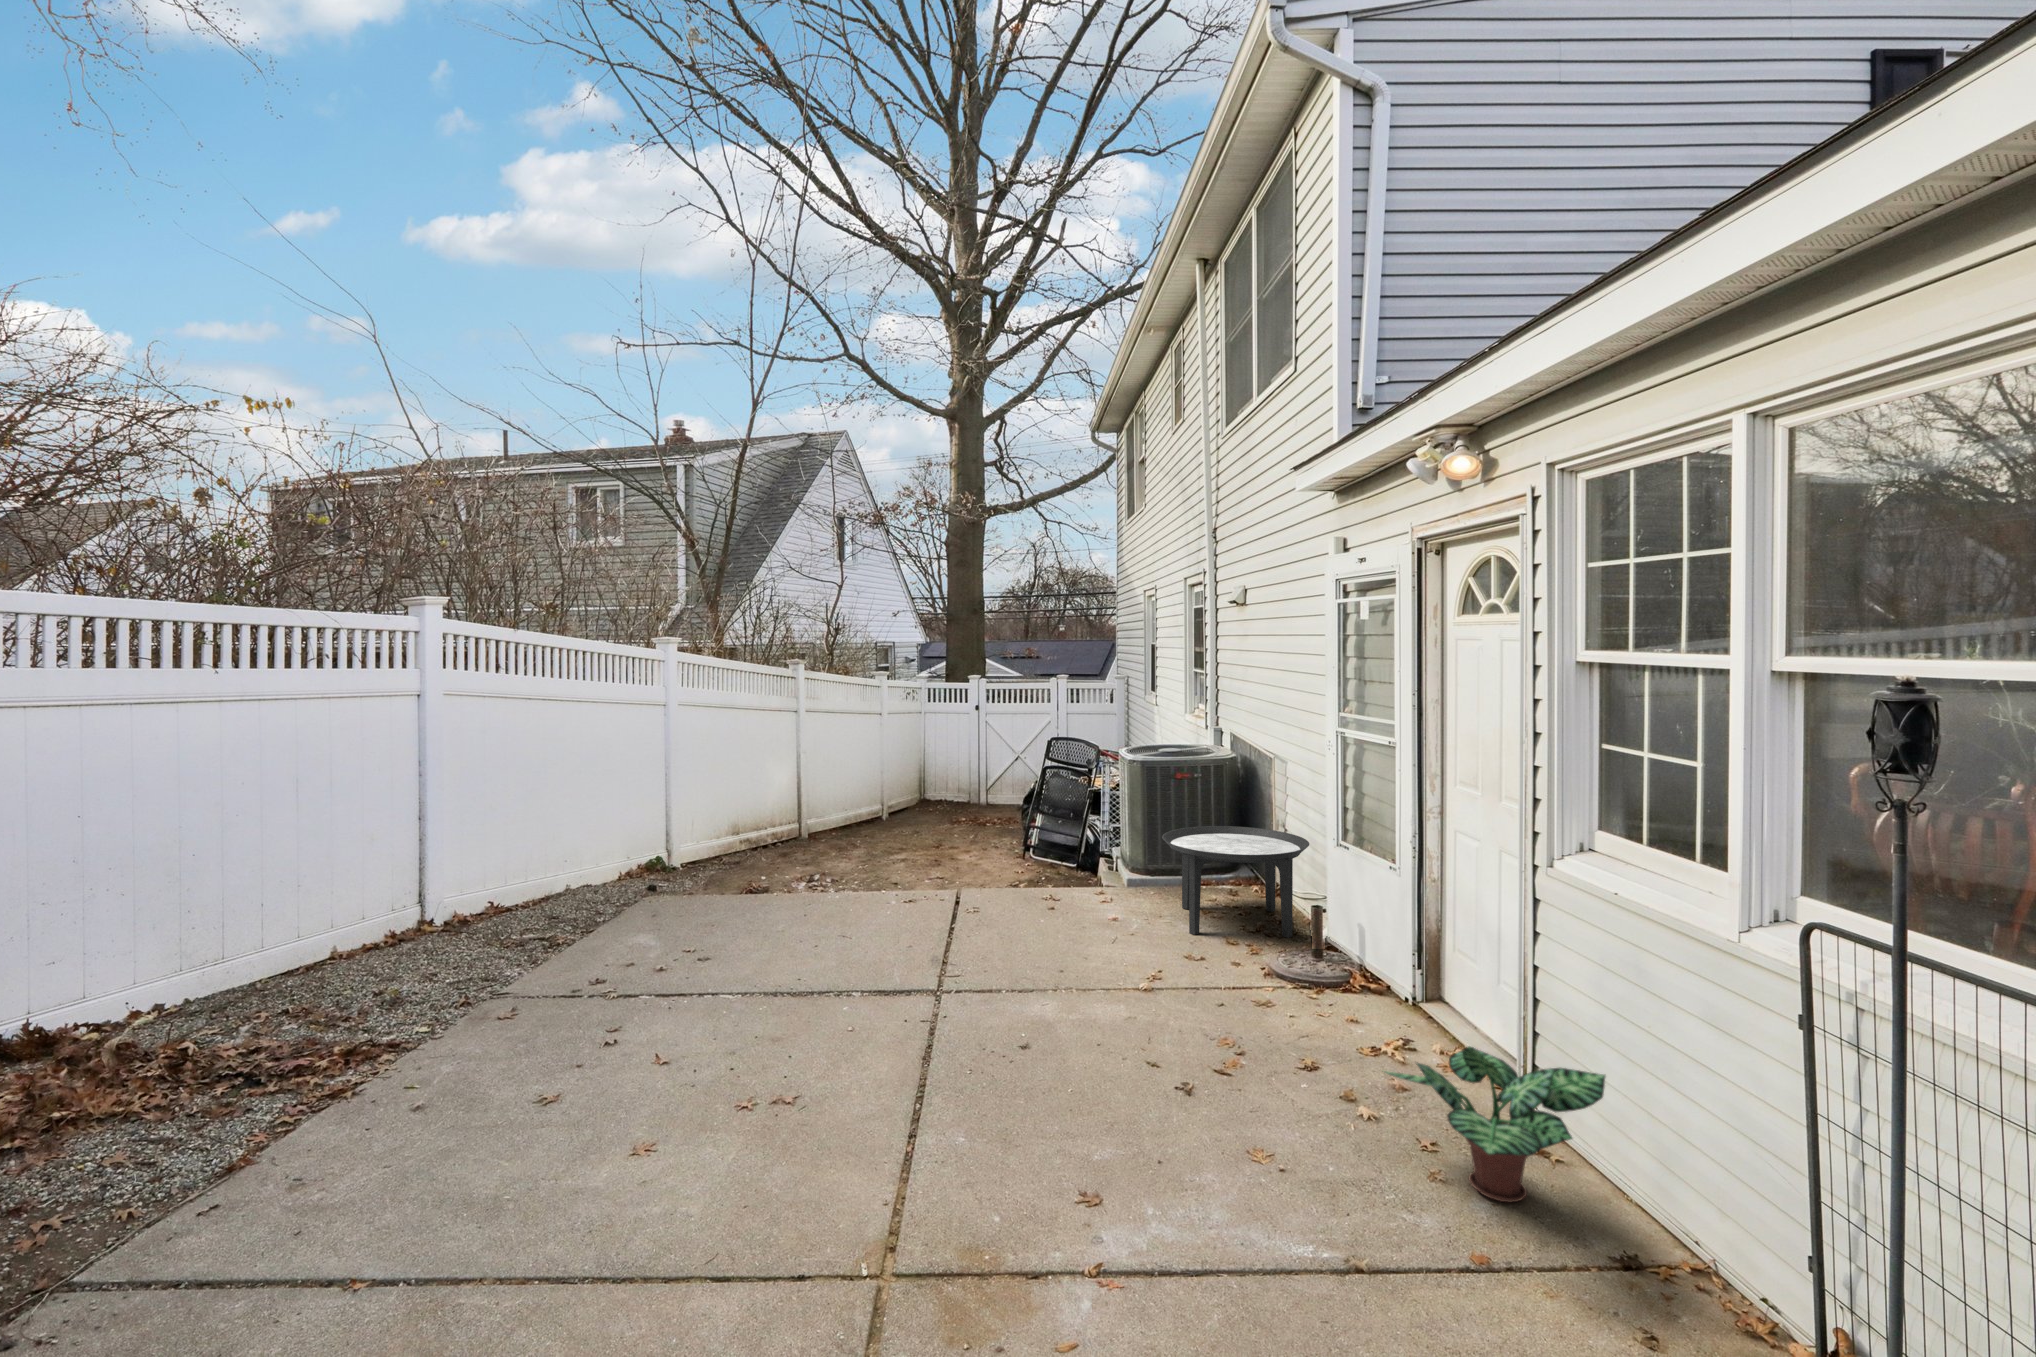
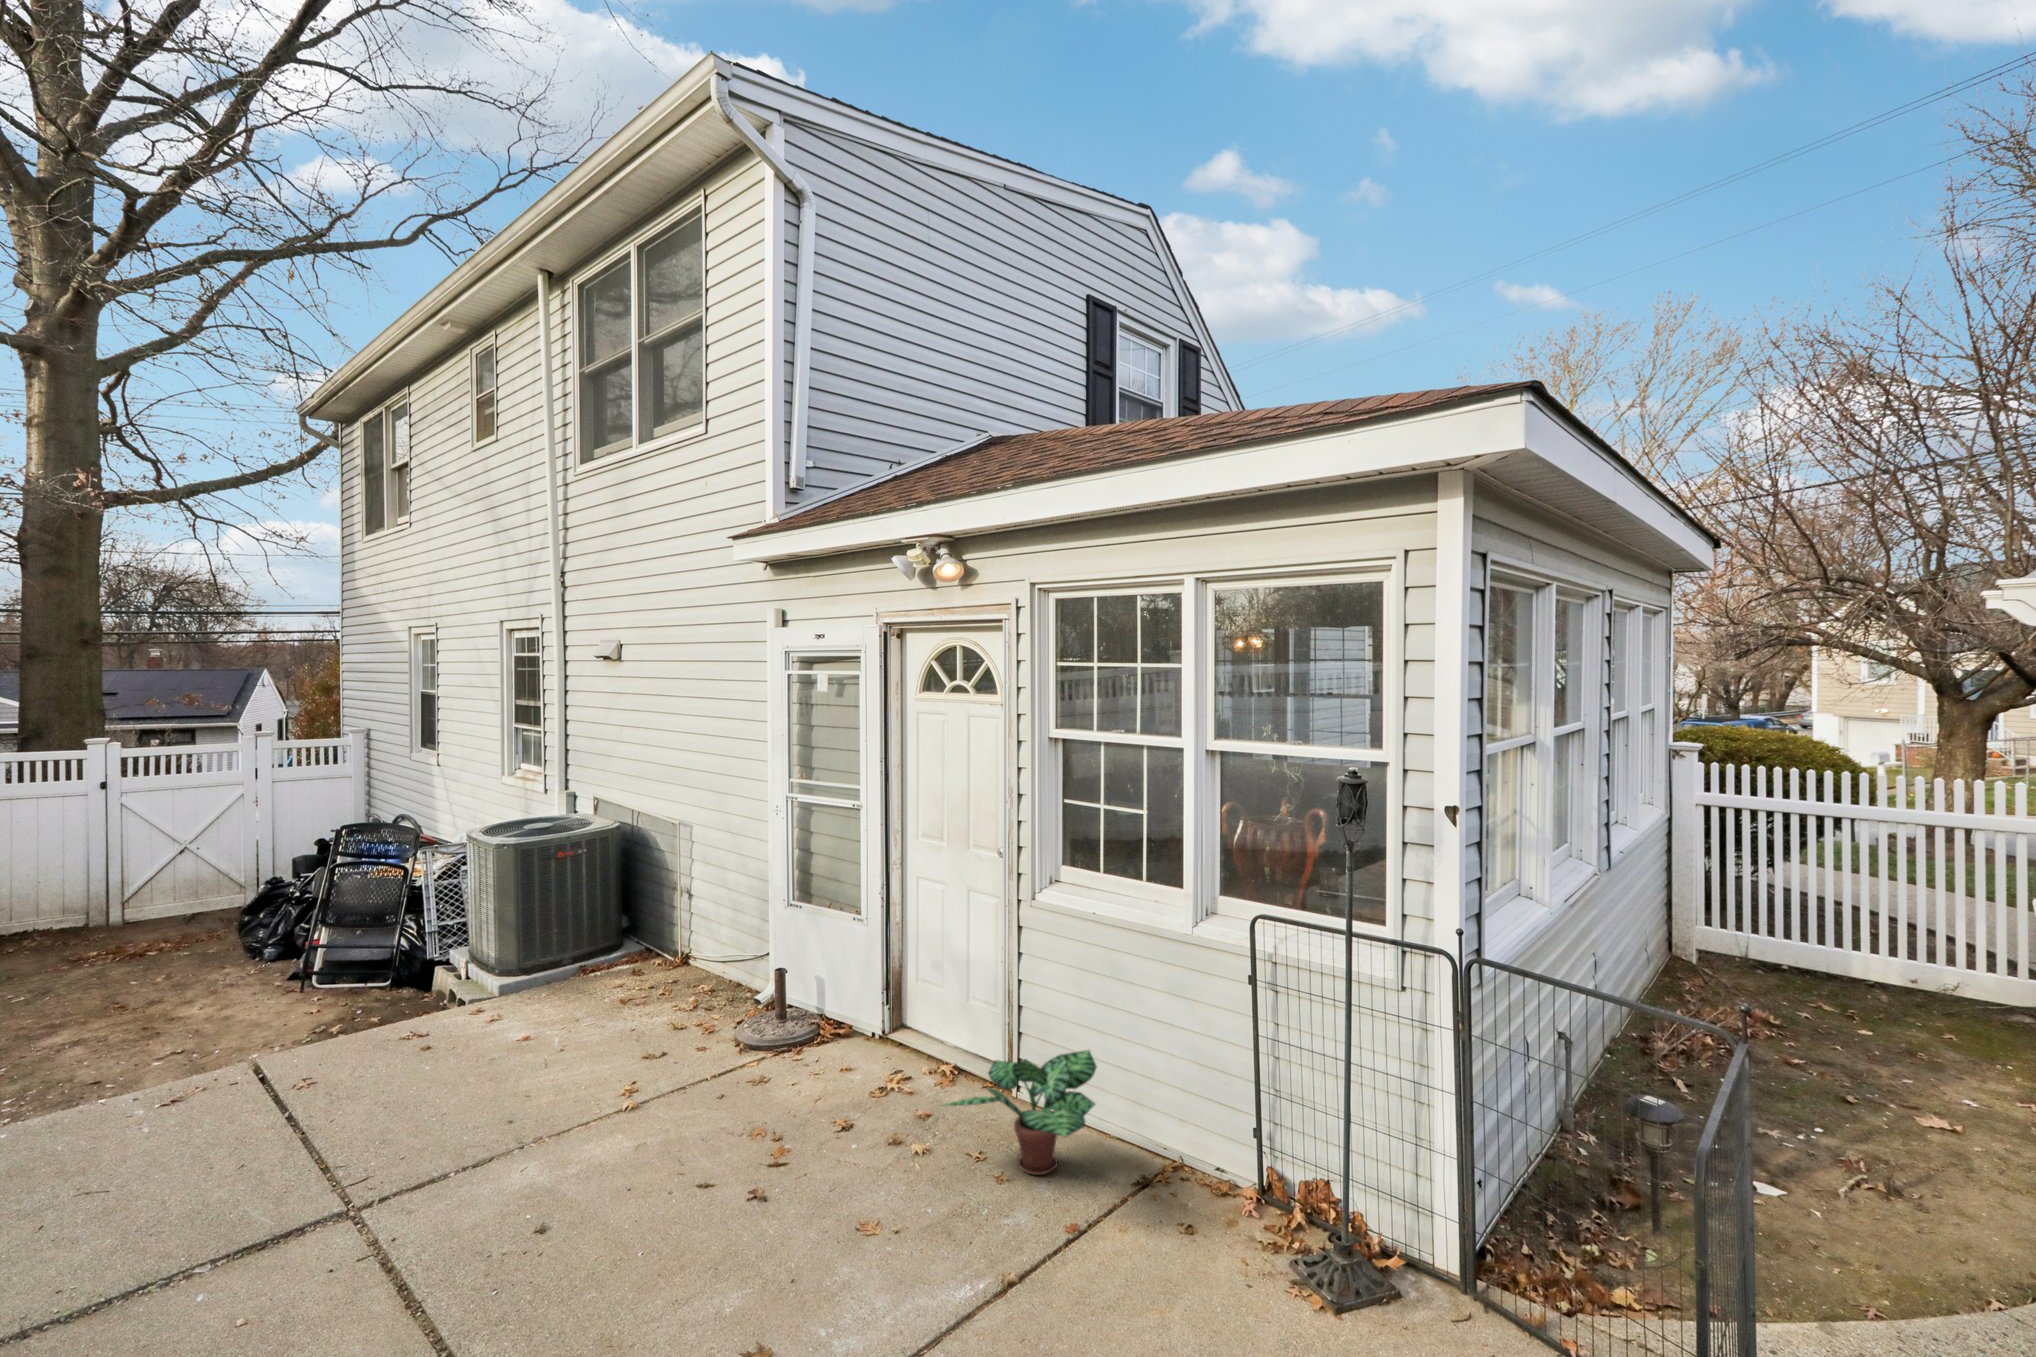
round table: present [1162,826,1309,938] -> none [578,901,744,1035]

